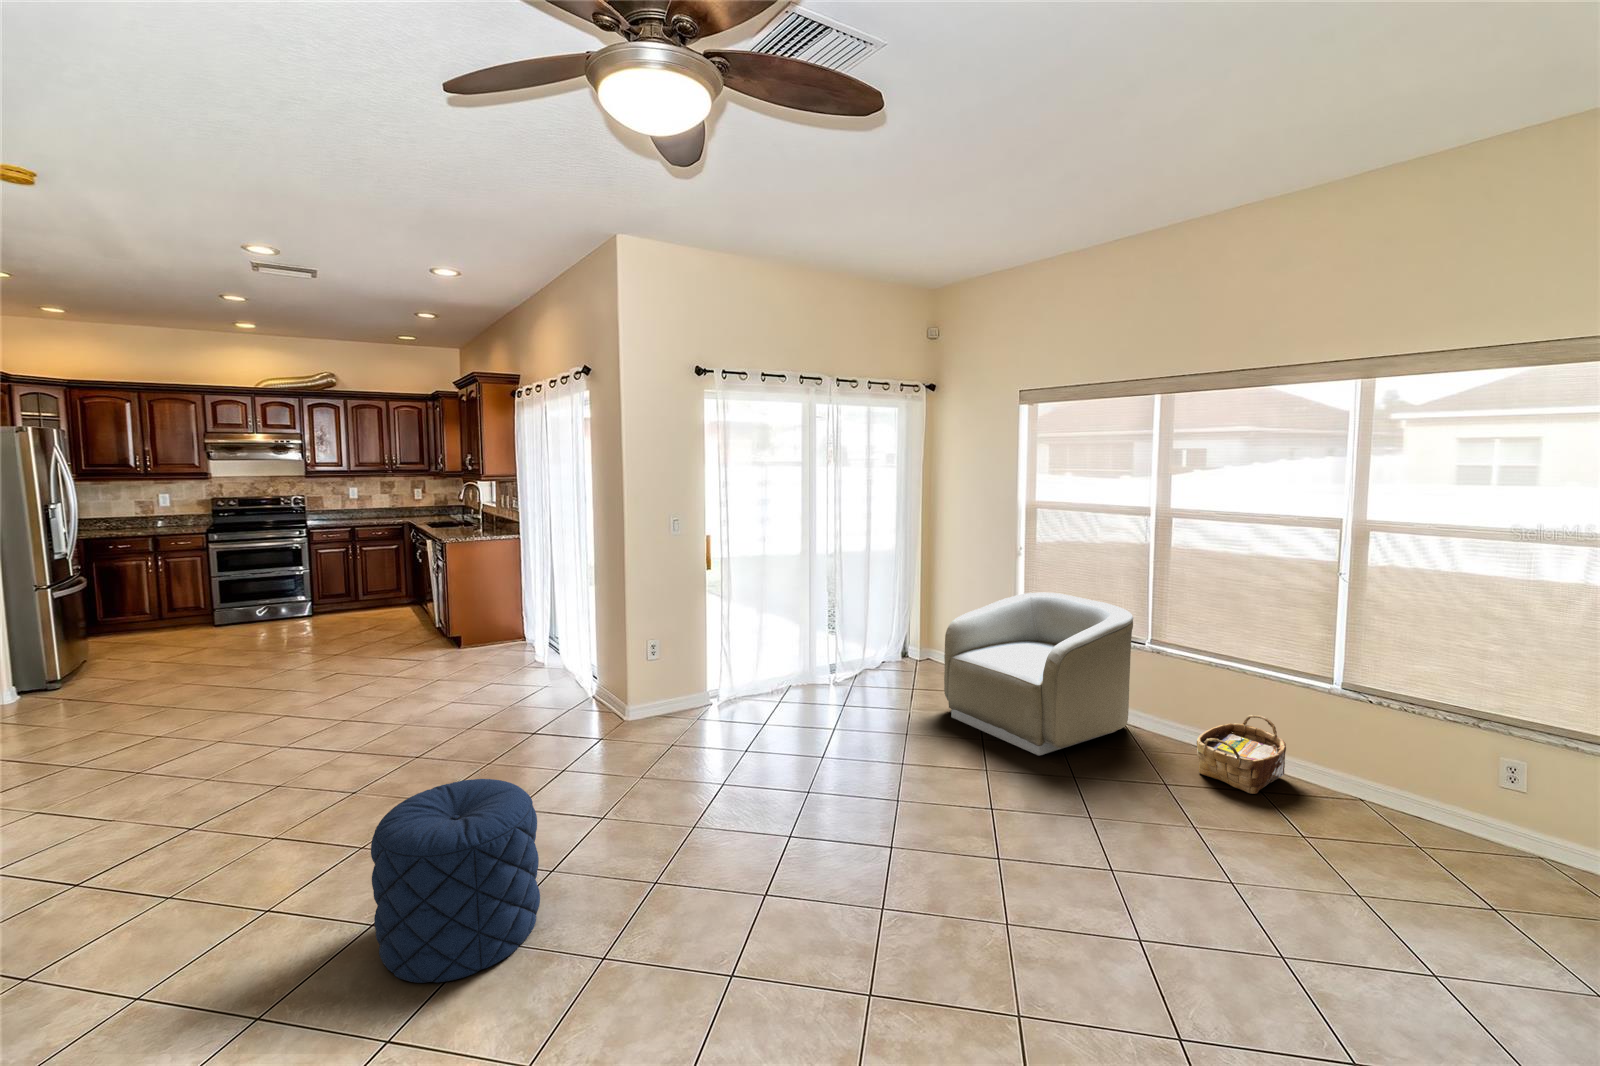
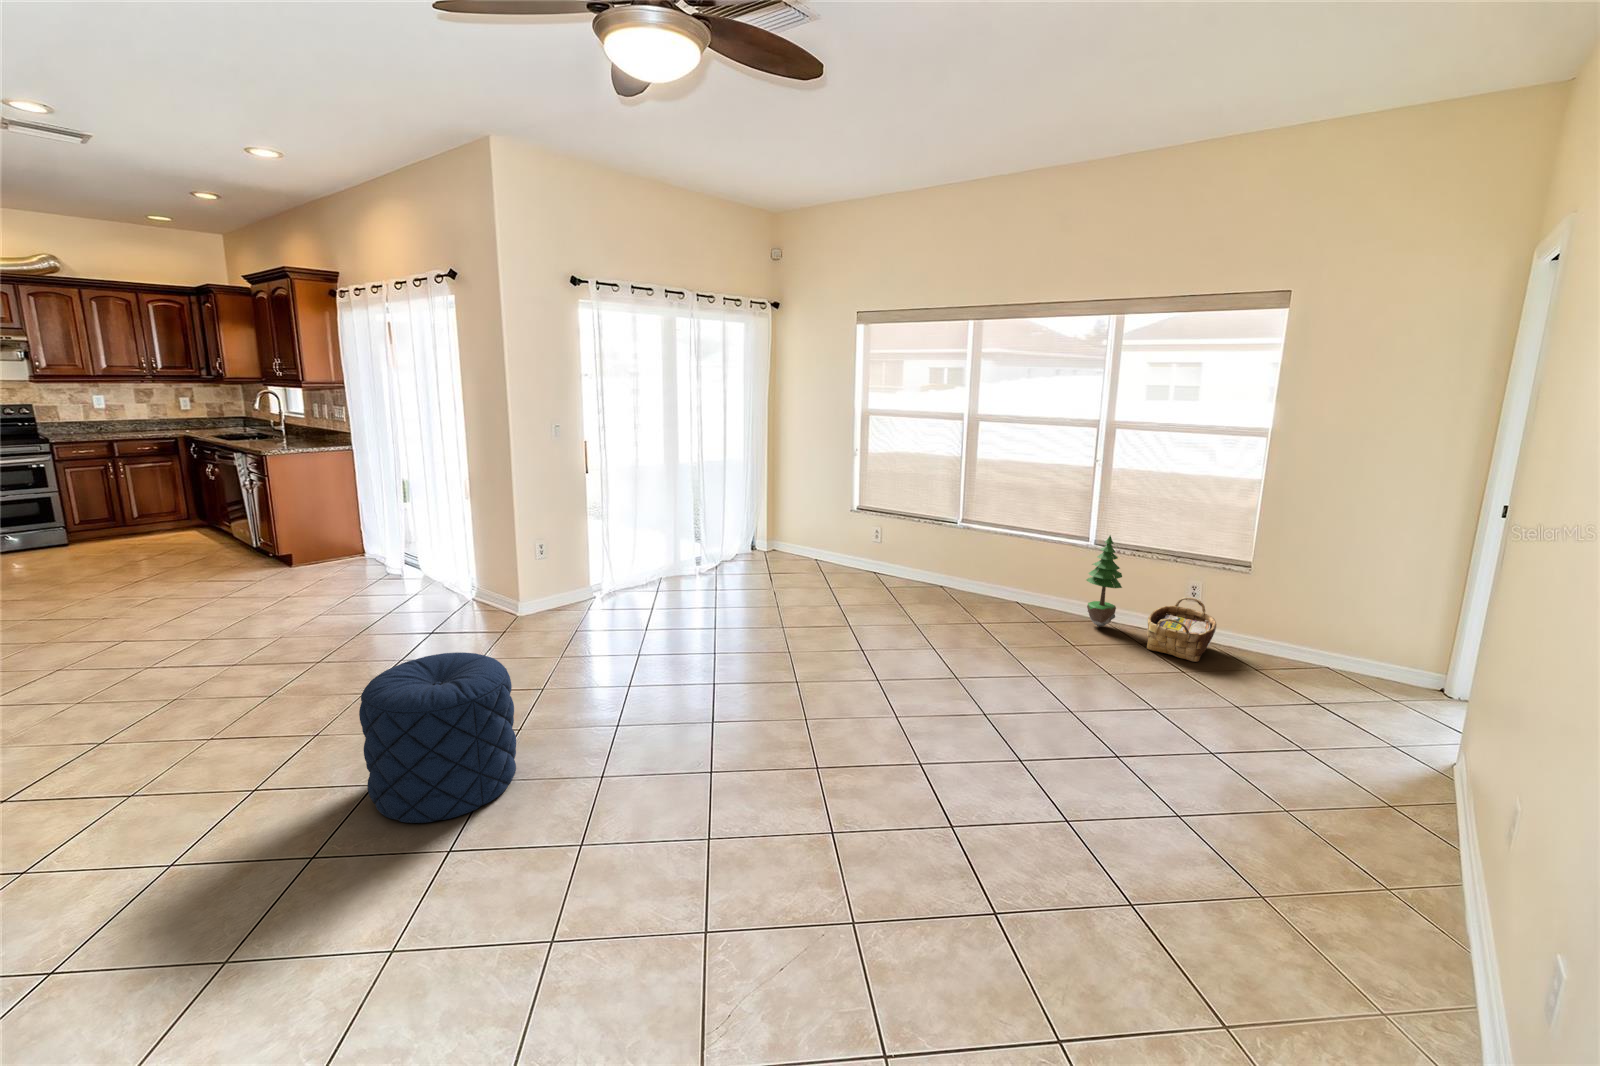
armchair: present [944,593,1133,755] -> none [803,487,952,613]
potted tree: none [1327,679,1388,809] -> present [1086,535,1122,627]
woven basket: present [1197,715,1286,794] -> present [1147,597,1216,662]

